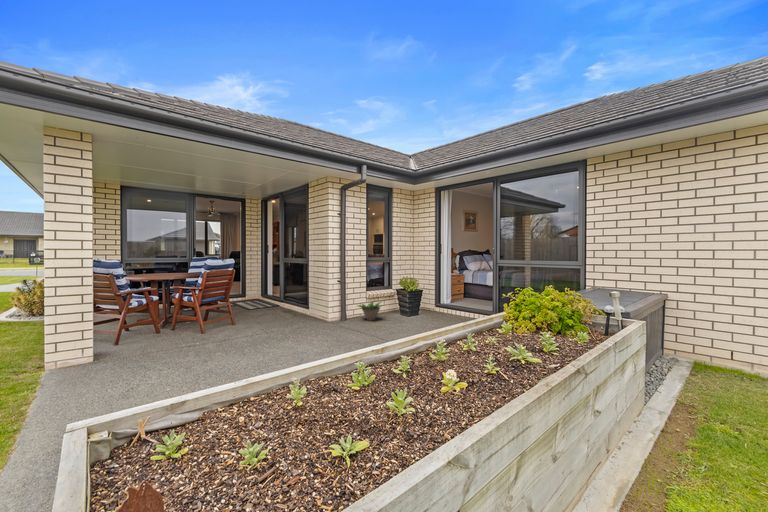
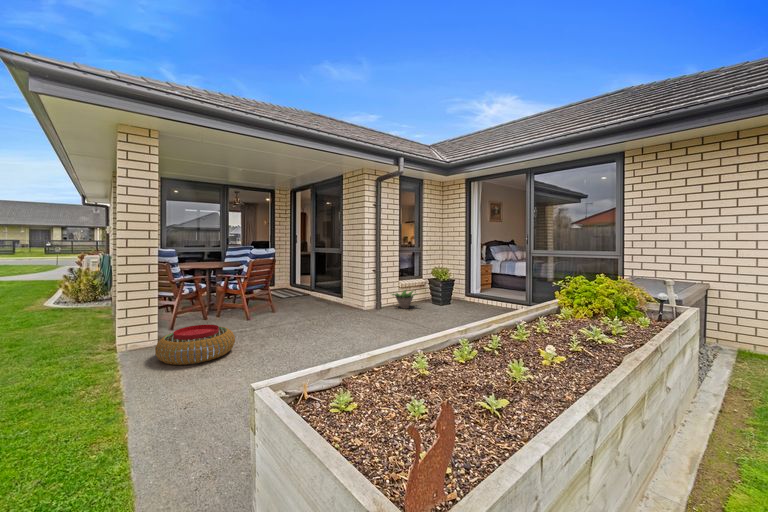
pouf: none [78,340,172,385] -> present [155,325,235,365]

